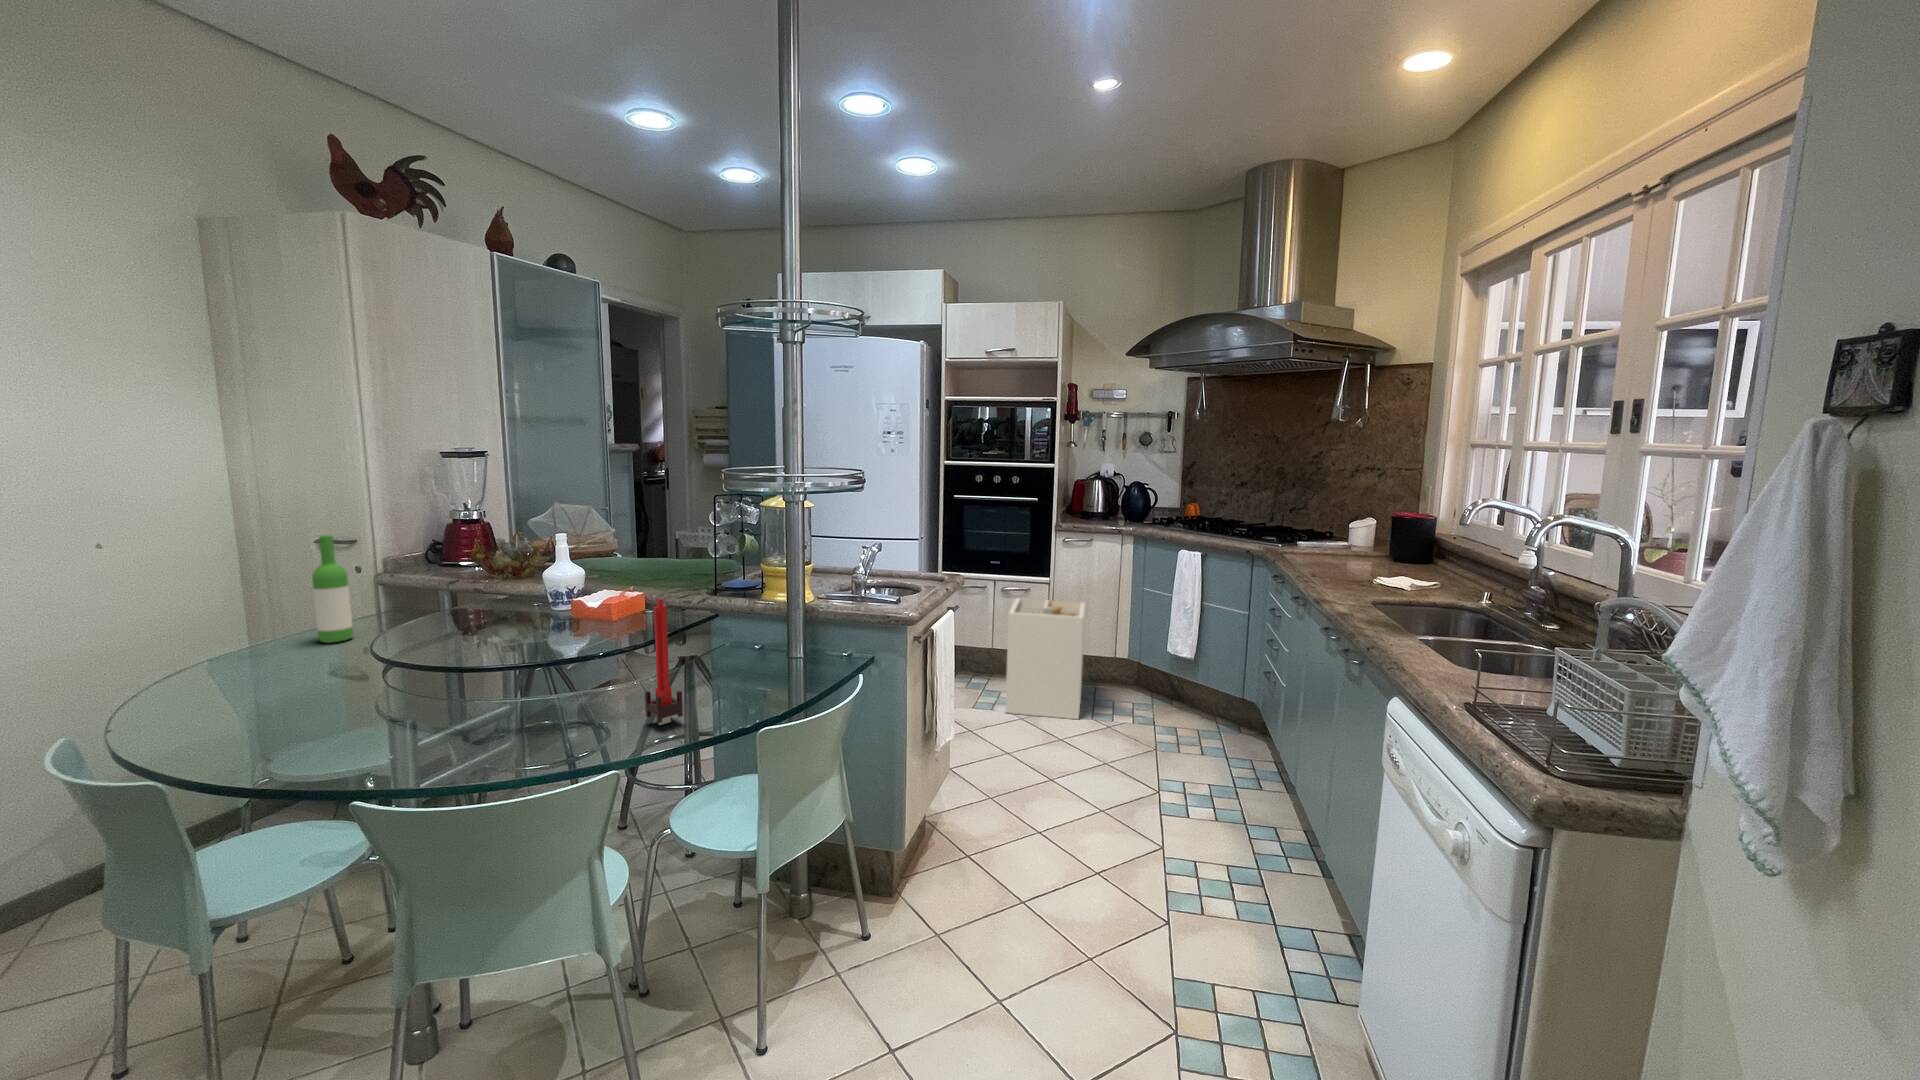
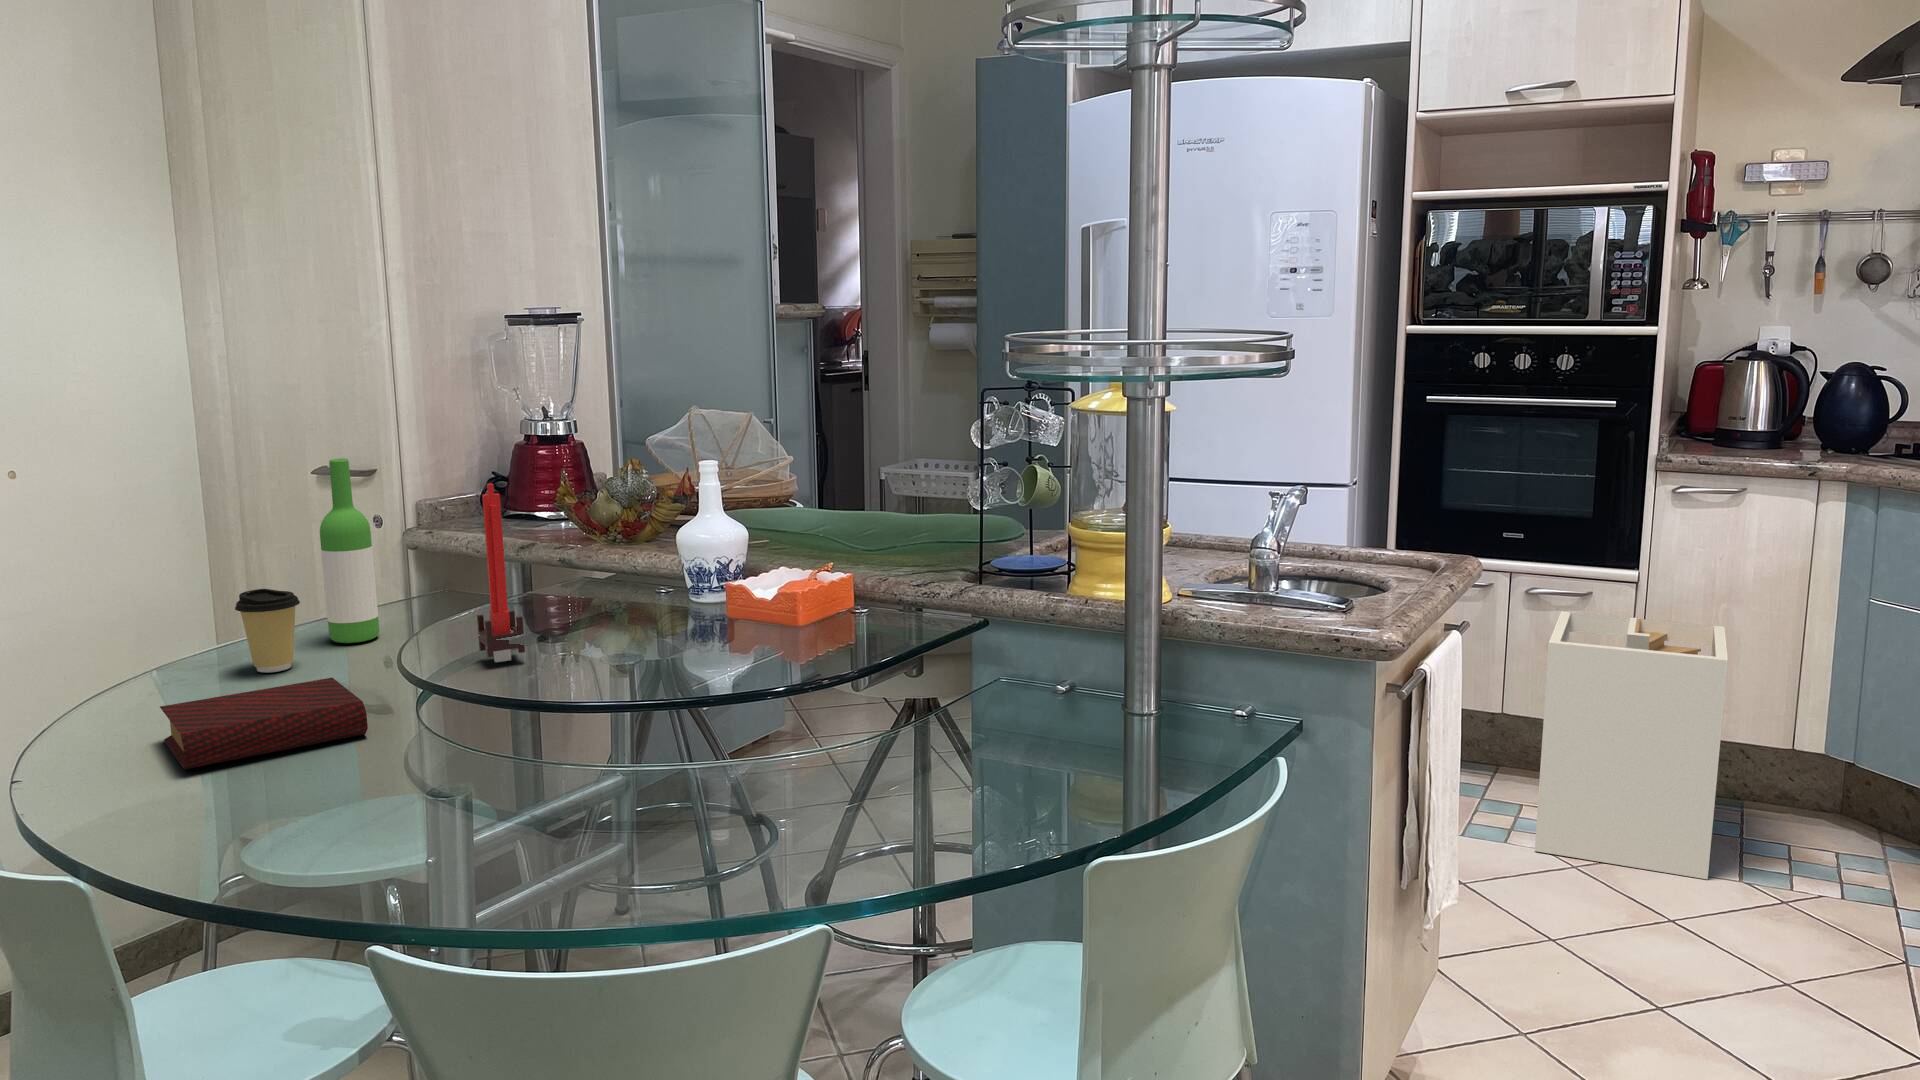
candle: present [645,599,683,725] -> present [477,484,525,662]
coffee cup: none [253,613,299,662] -> present [235,589,300,672]
book: none [201,663,349,721] -> present [160,678,368,769]

